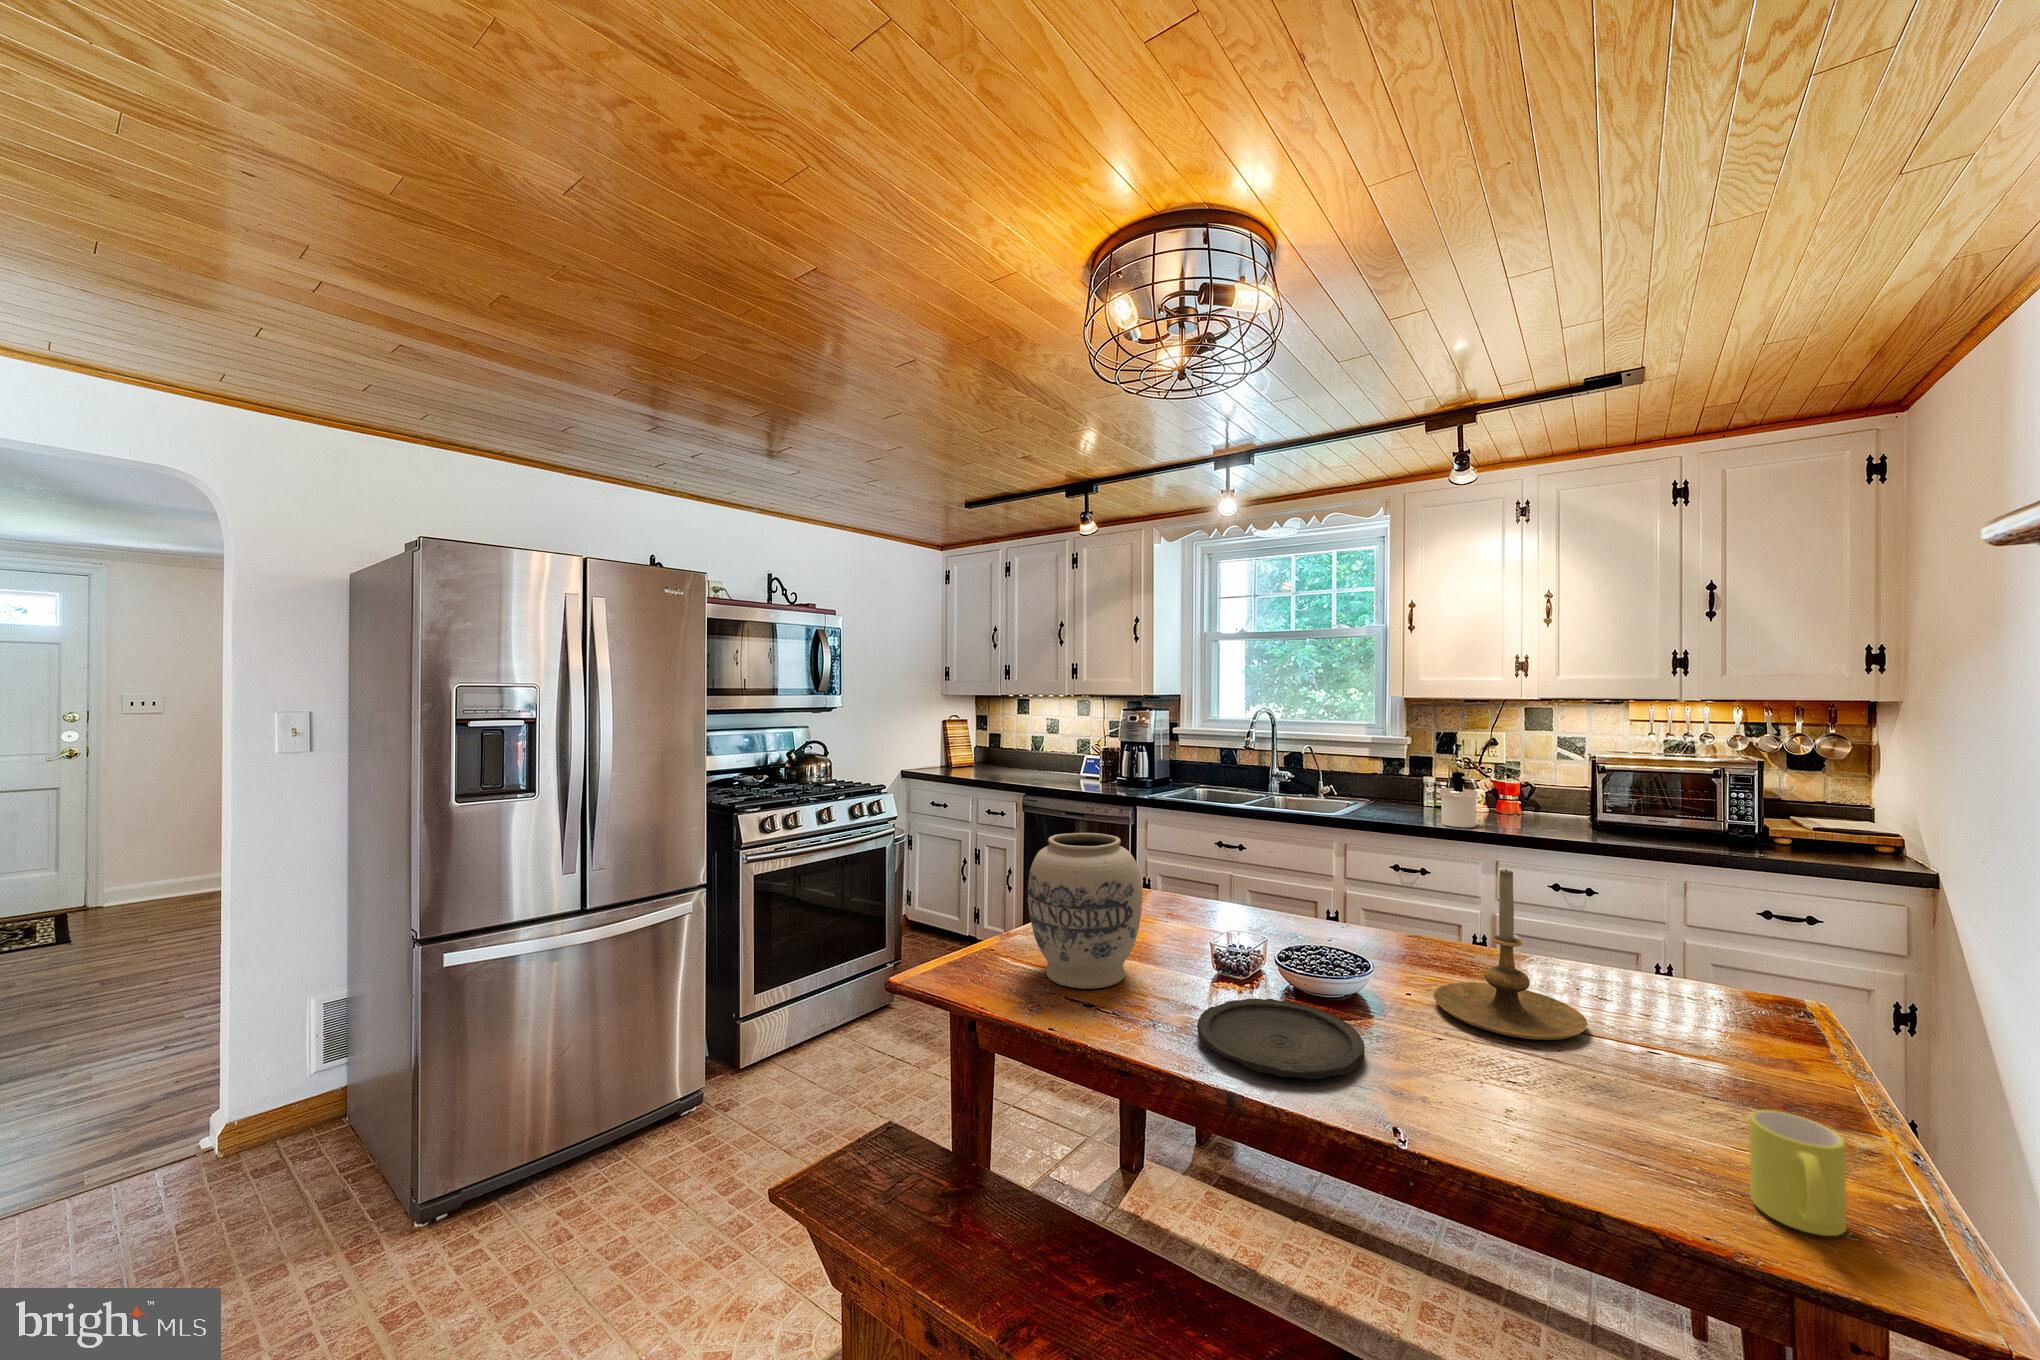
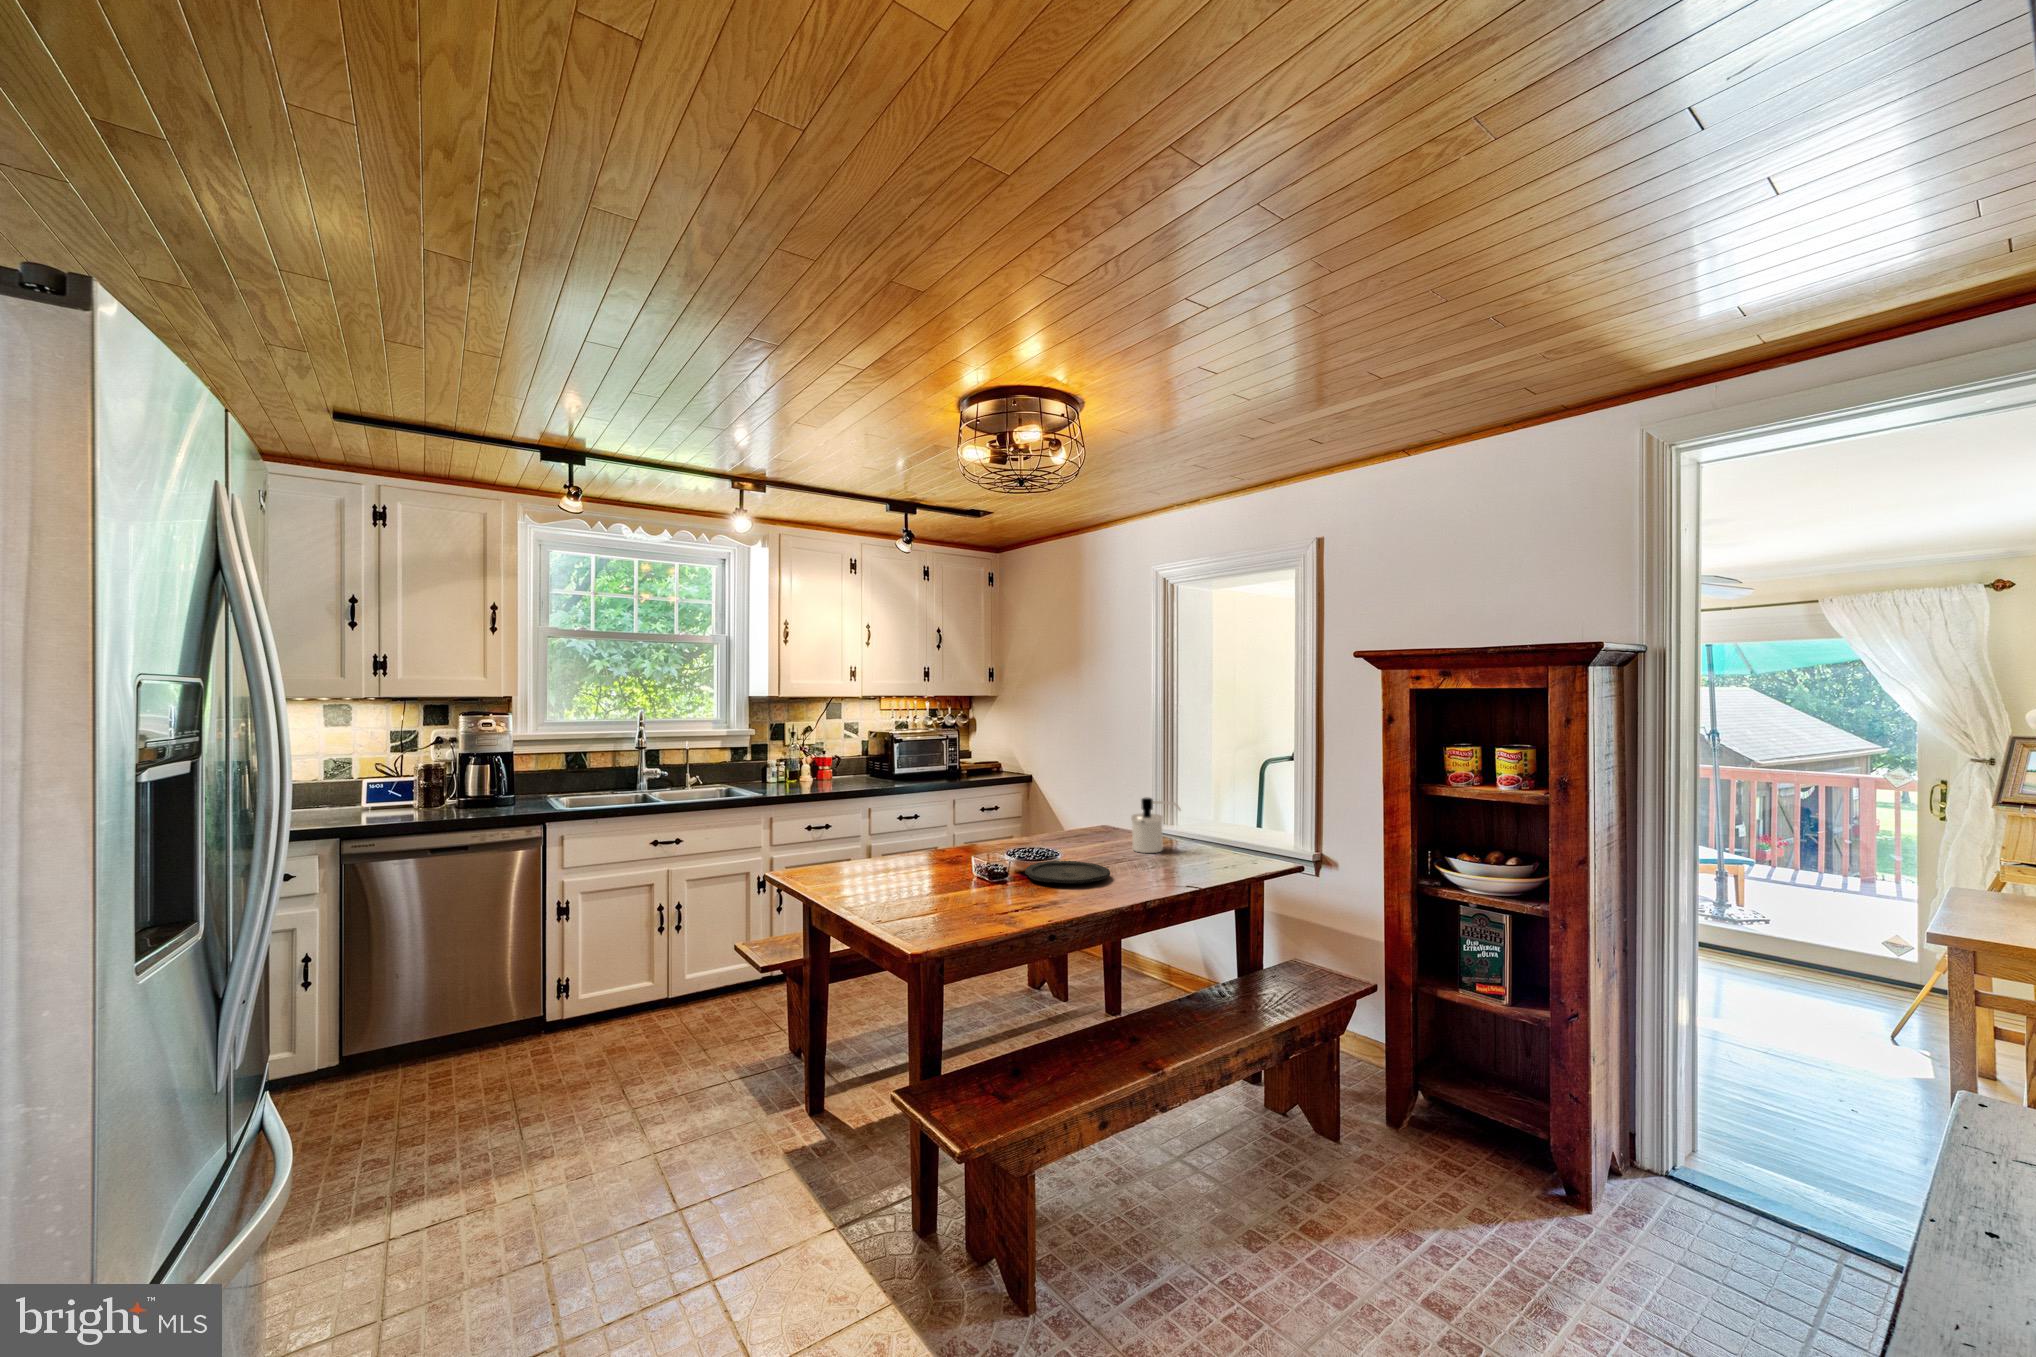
soap dispenser: present [1440,772,1477,828] -> present [1131,798,1181,853]
vase: present [1028,833,1142,989] -> none [896,791,978,900]
candle holder: present [1433,869,1588,1040] -> none [1038,775,1101,852]
mug: present [1749,1110,1846,1236] -> none [1200,827,1230,858]

